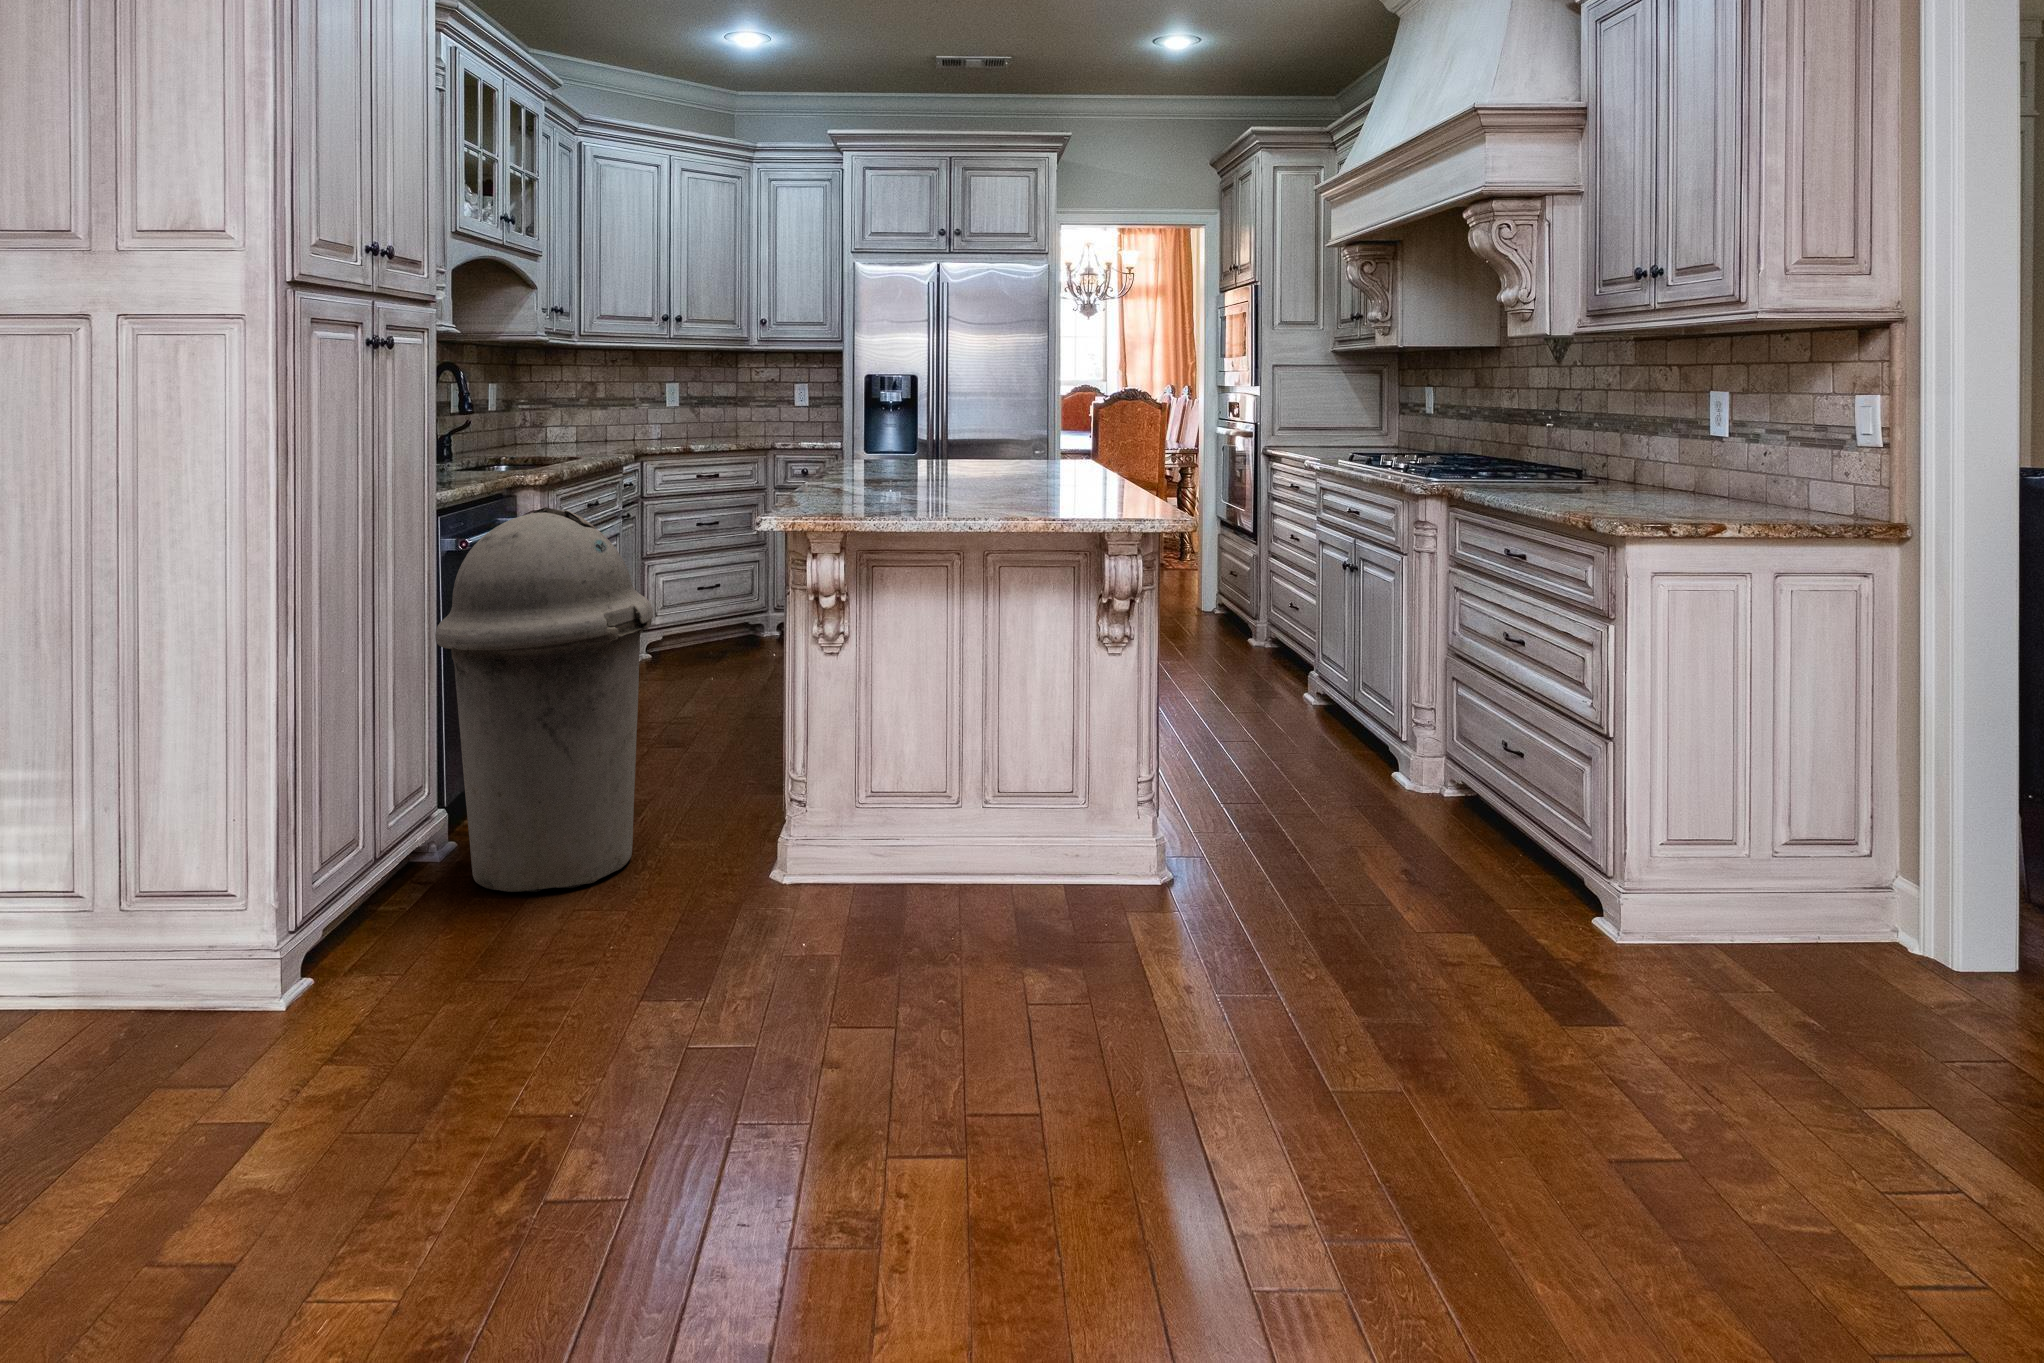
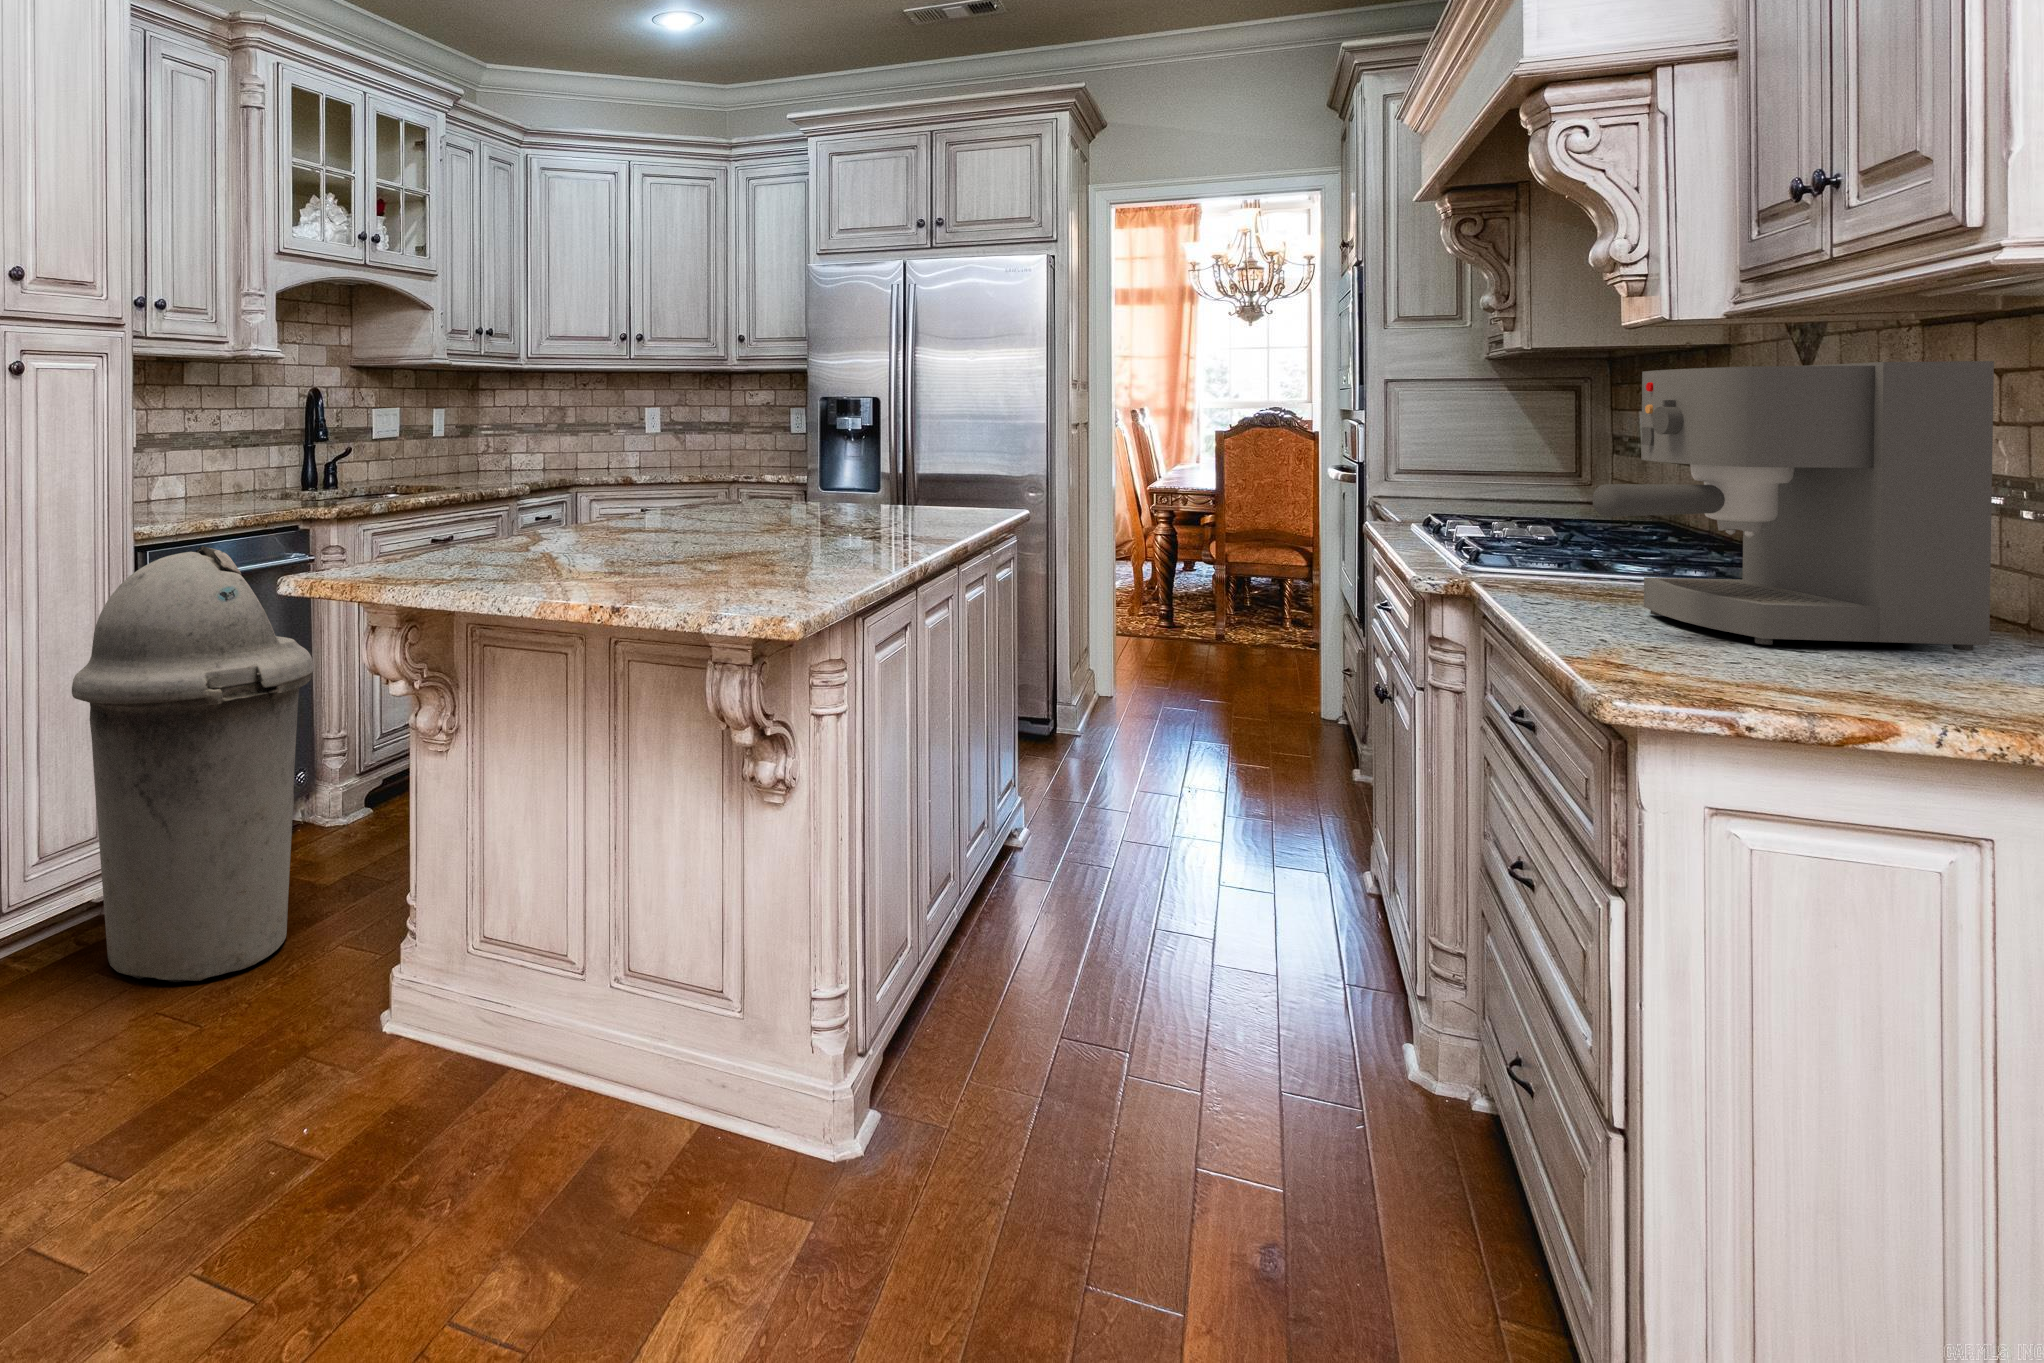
coffee maker: none [1556,362,1707,500] -> present [1592,361,1994,651]

